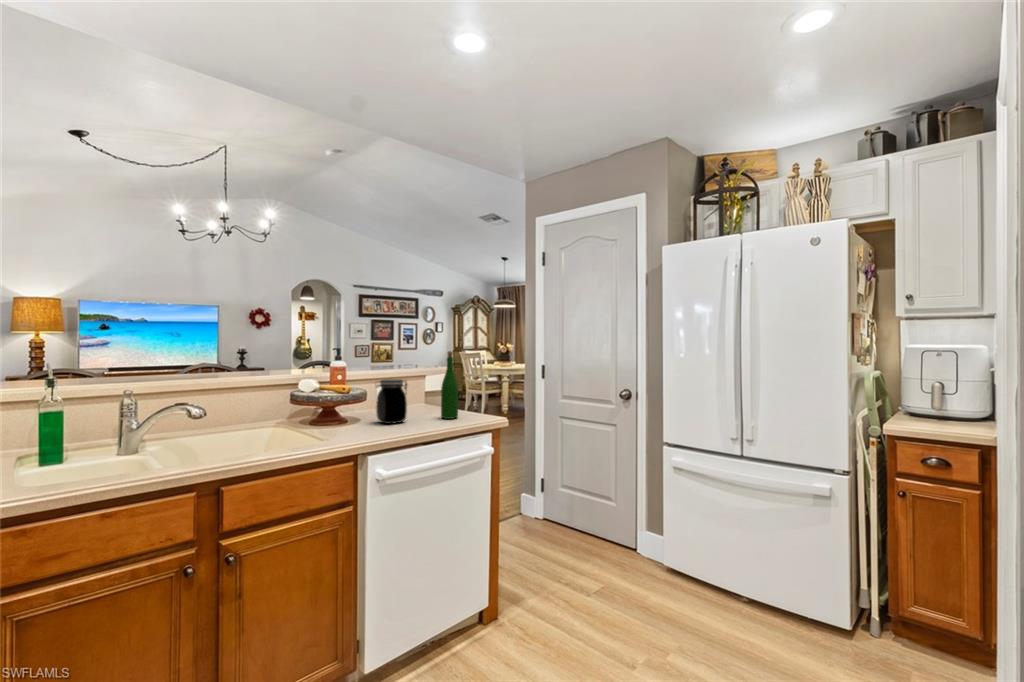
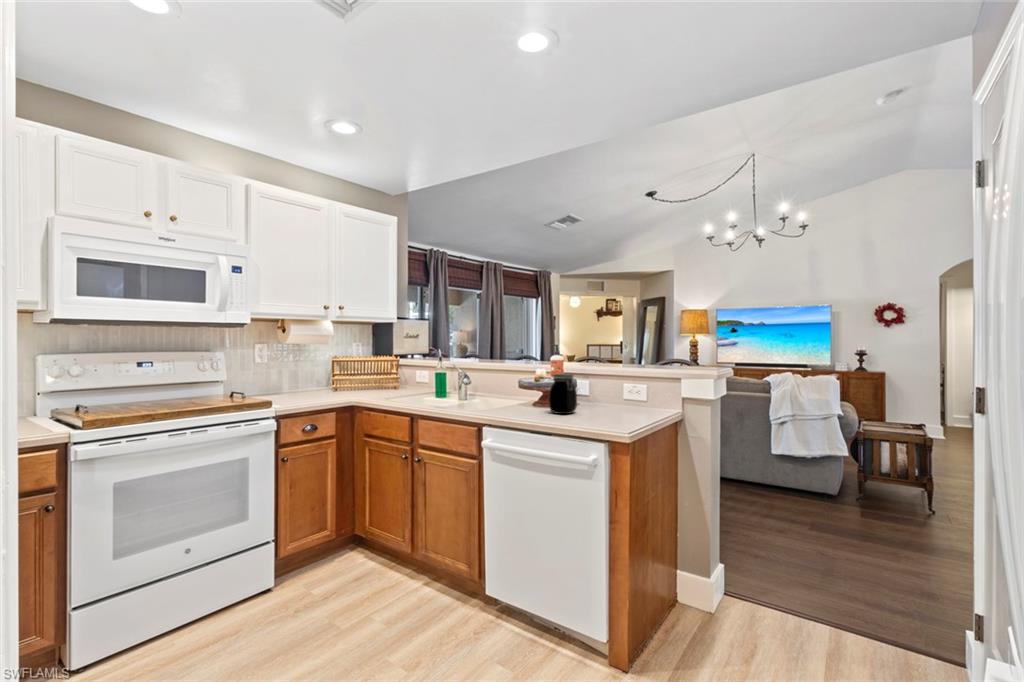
wine bottle: present [441,351,458,419] -> none [593,350,610,422]

